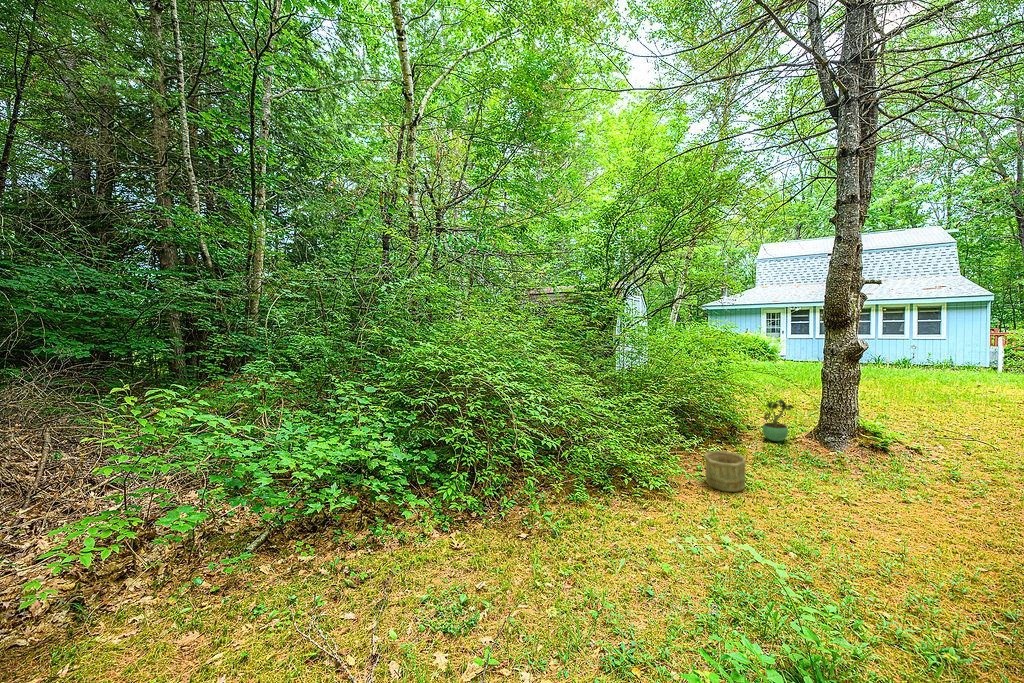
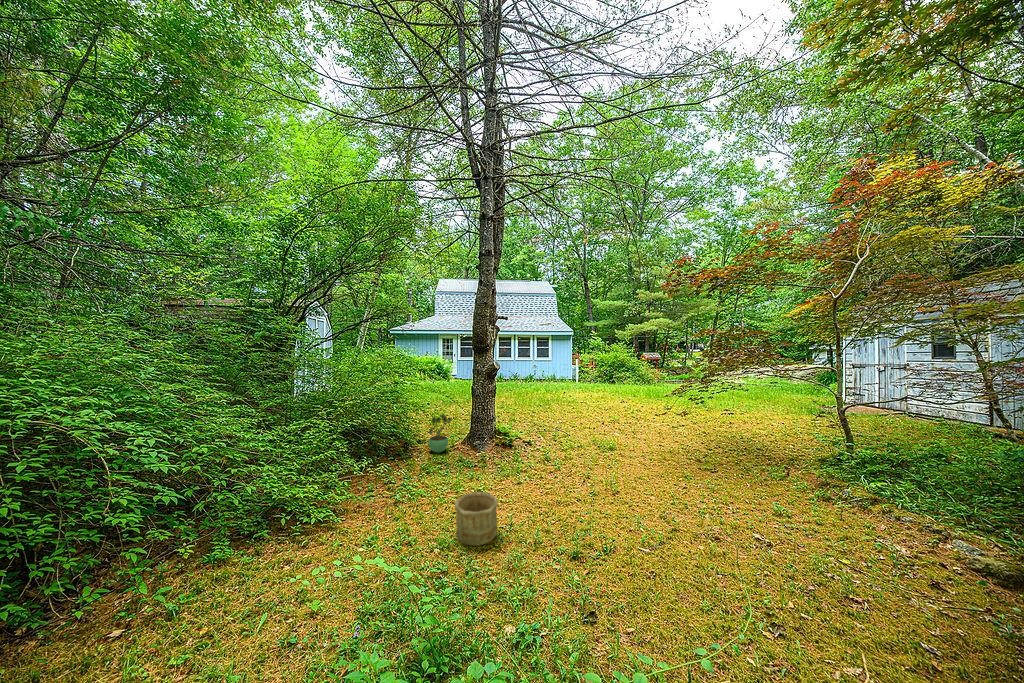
wooden bucket: present [704,451,746,492] -> present [455,492,498,546]

